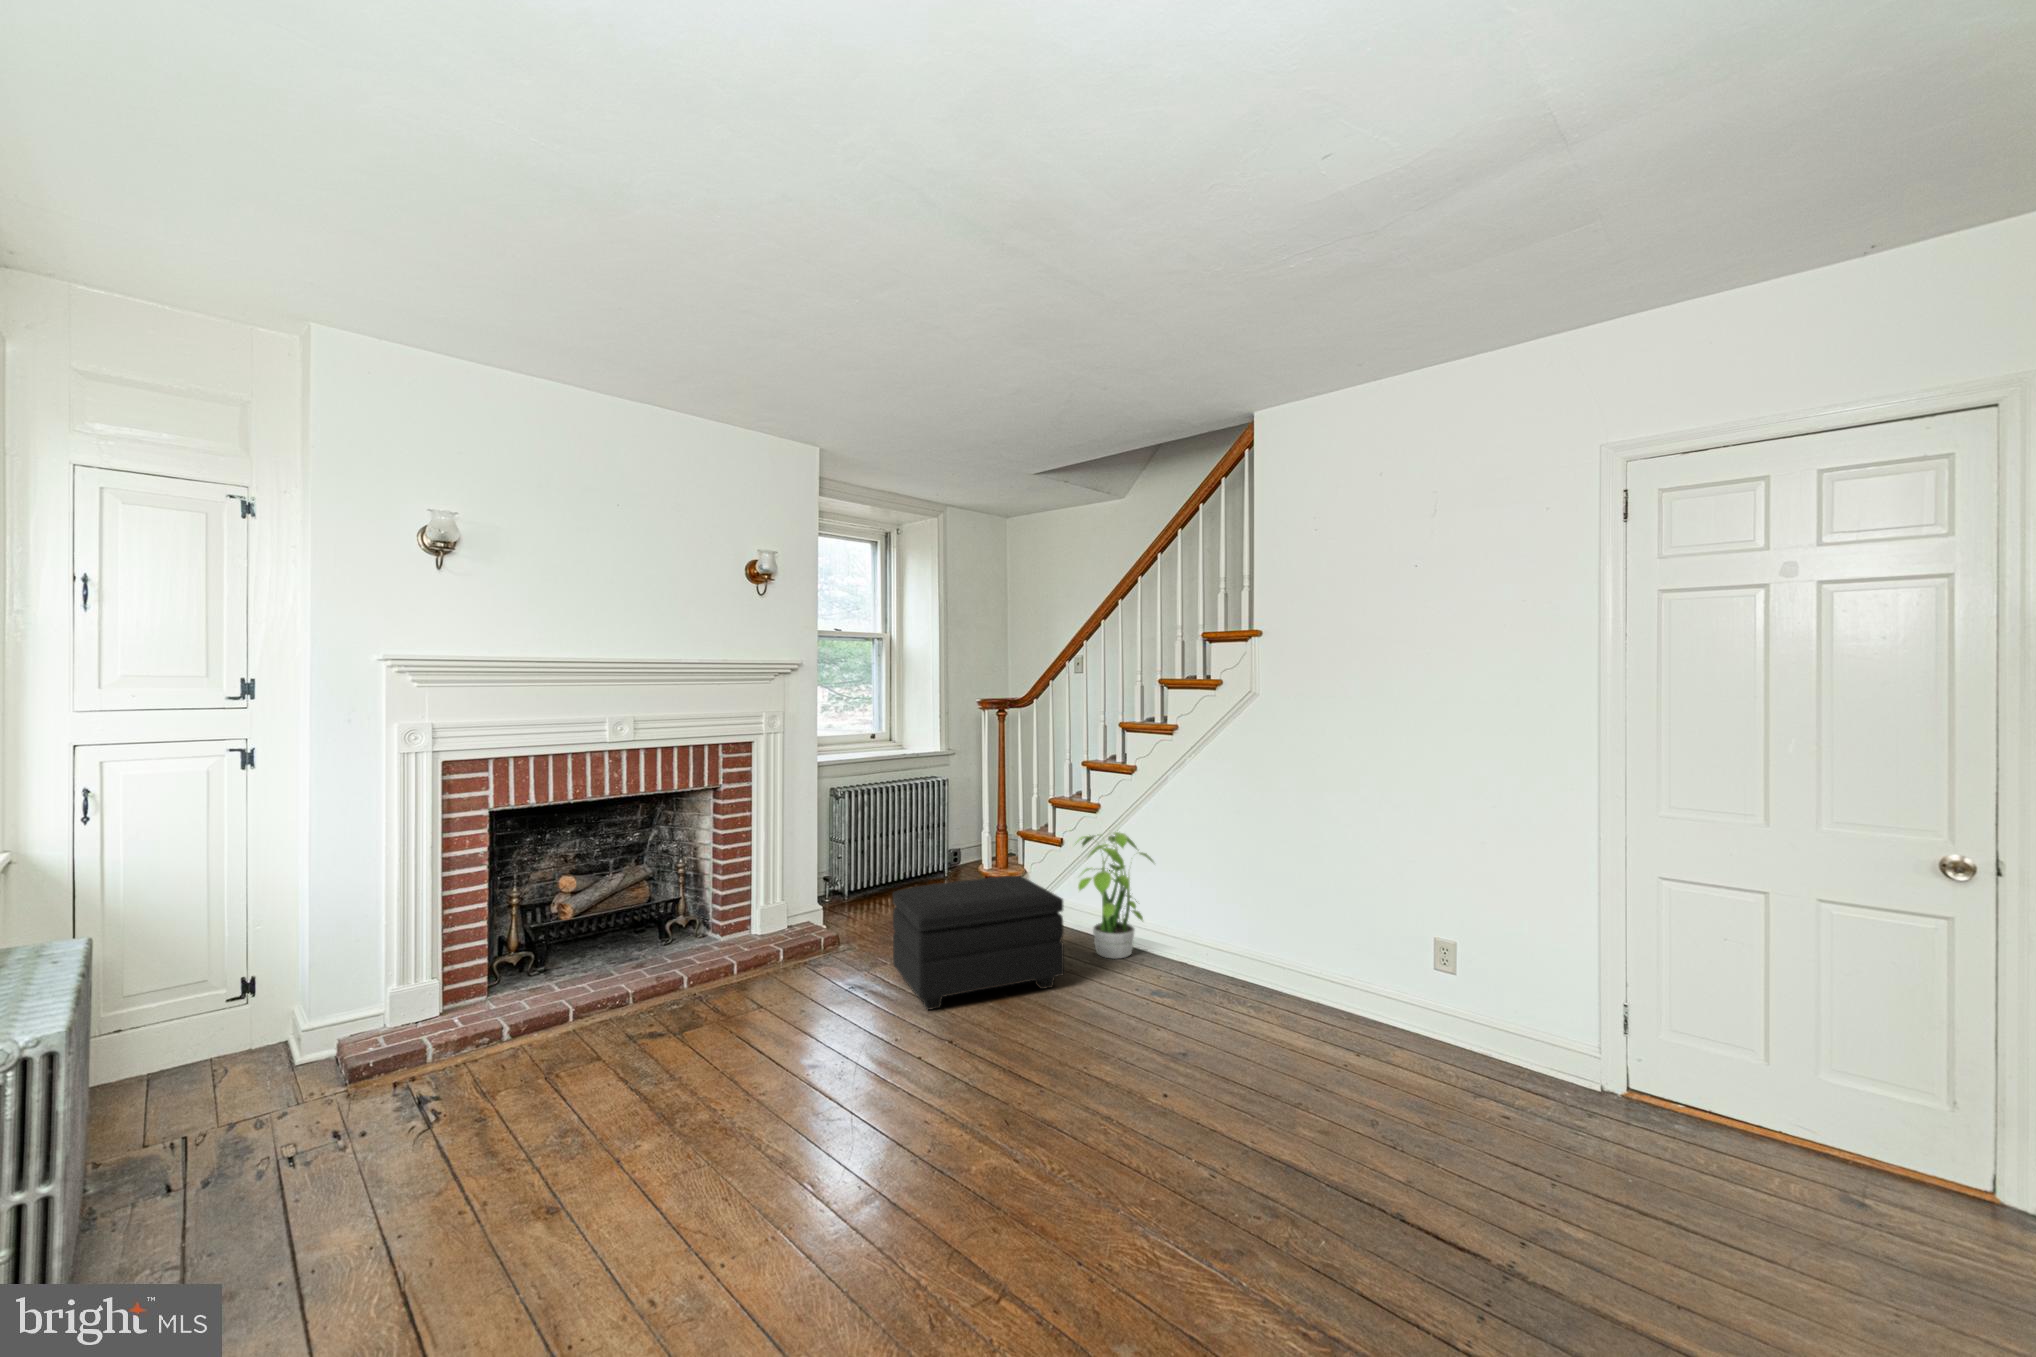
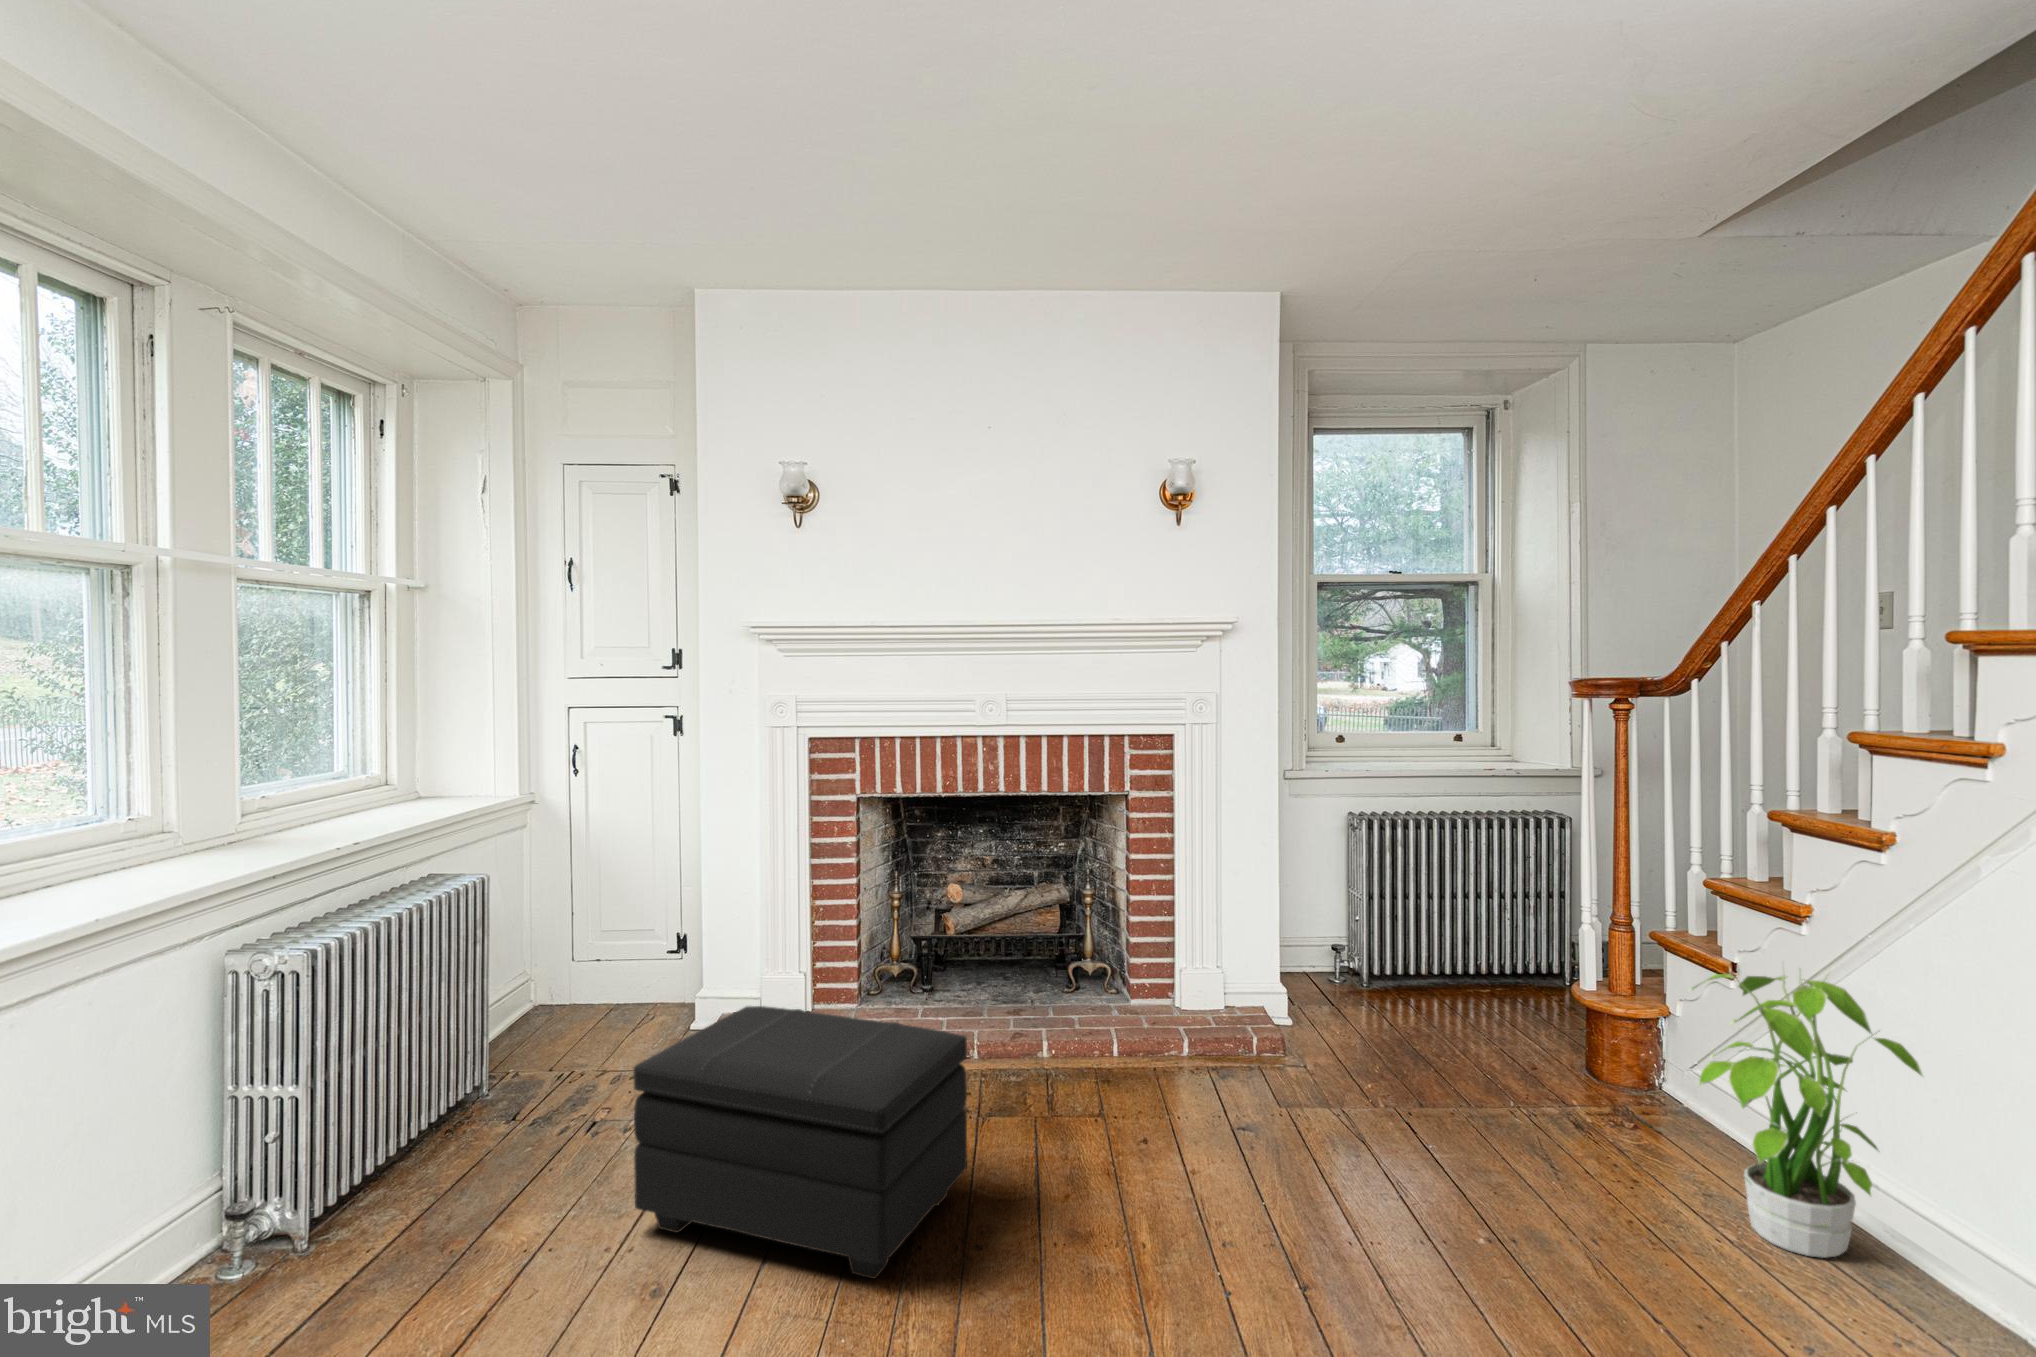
footstool: present [893,876,1064,1010] -> present [633,1006,967,1279]

